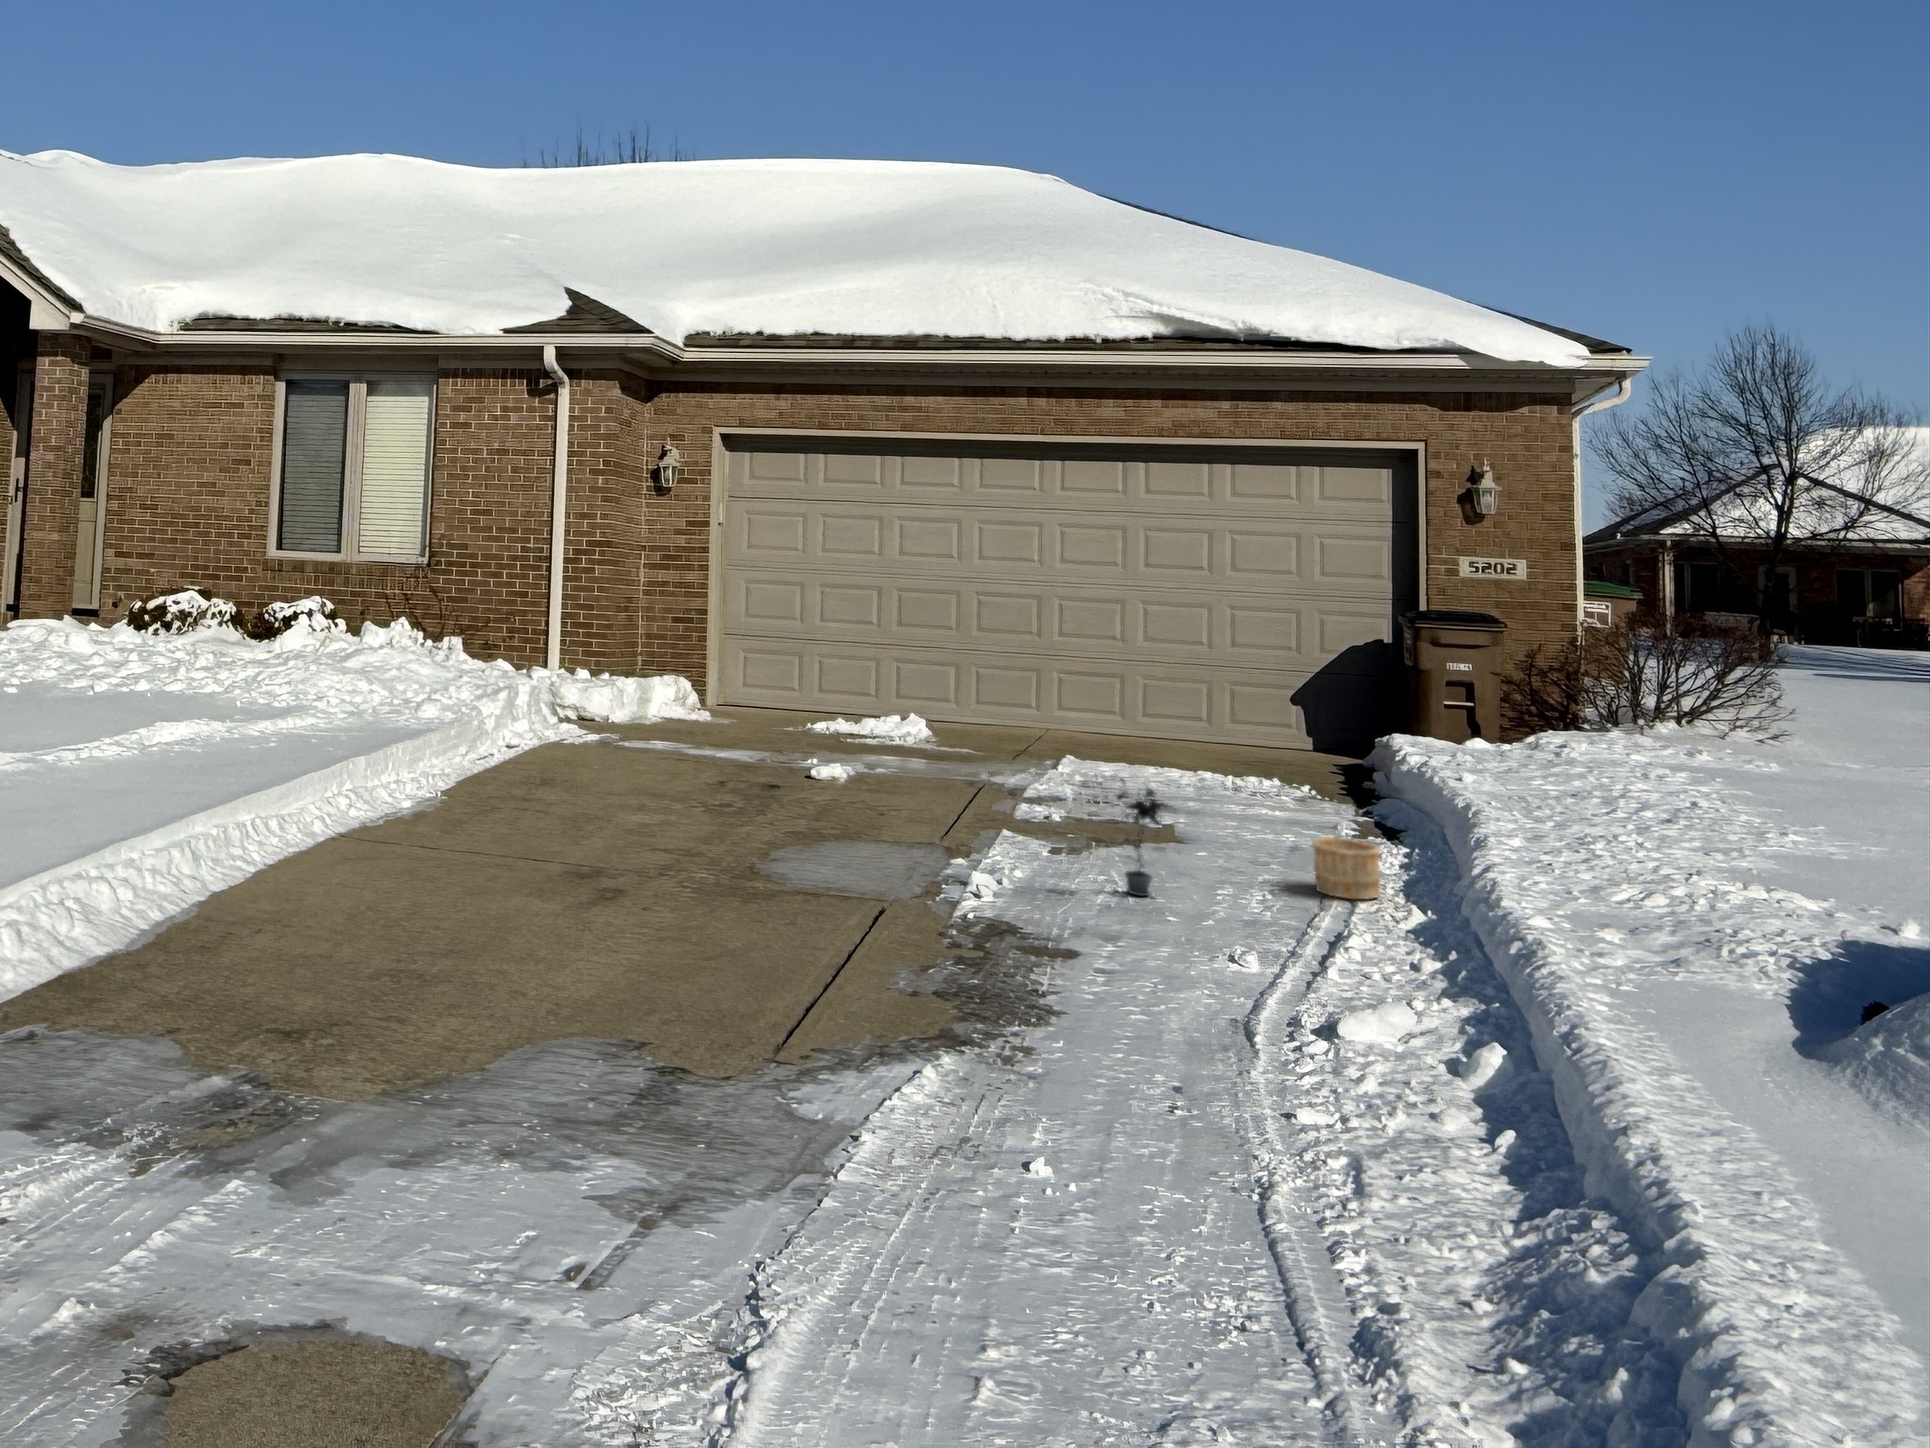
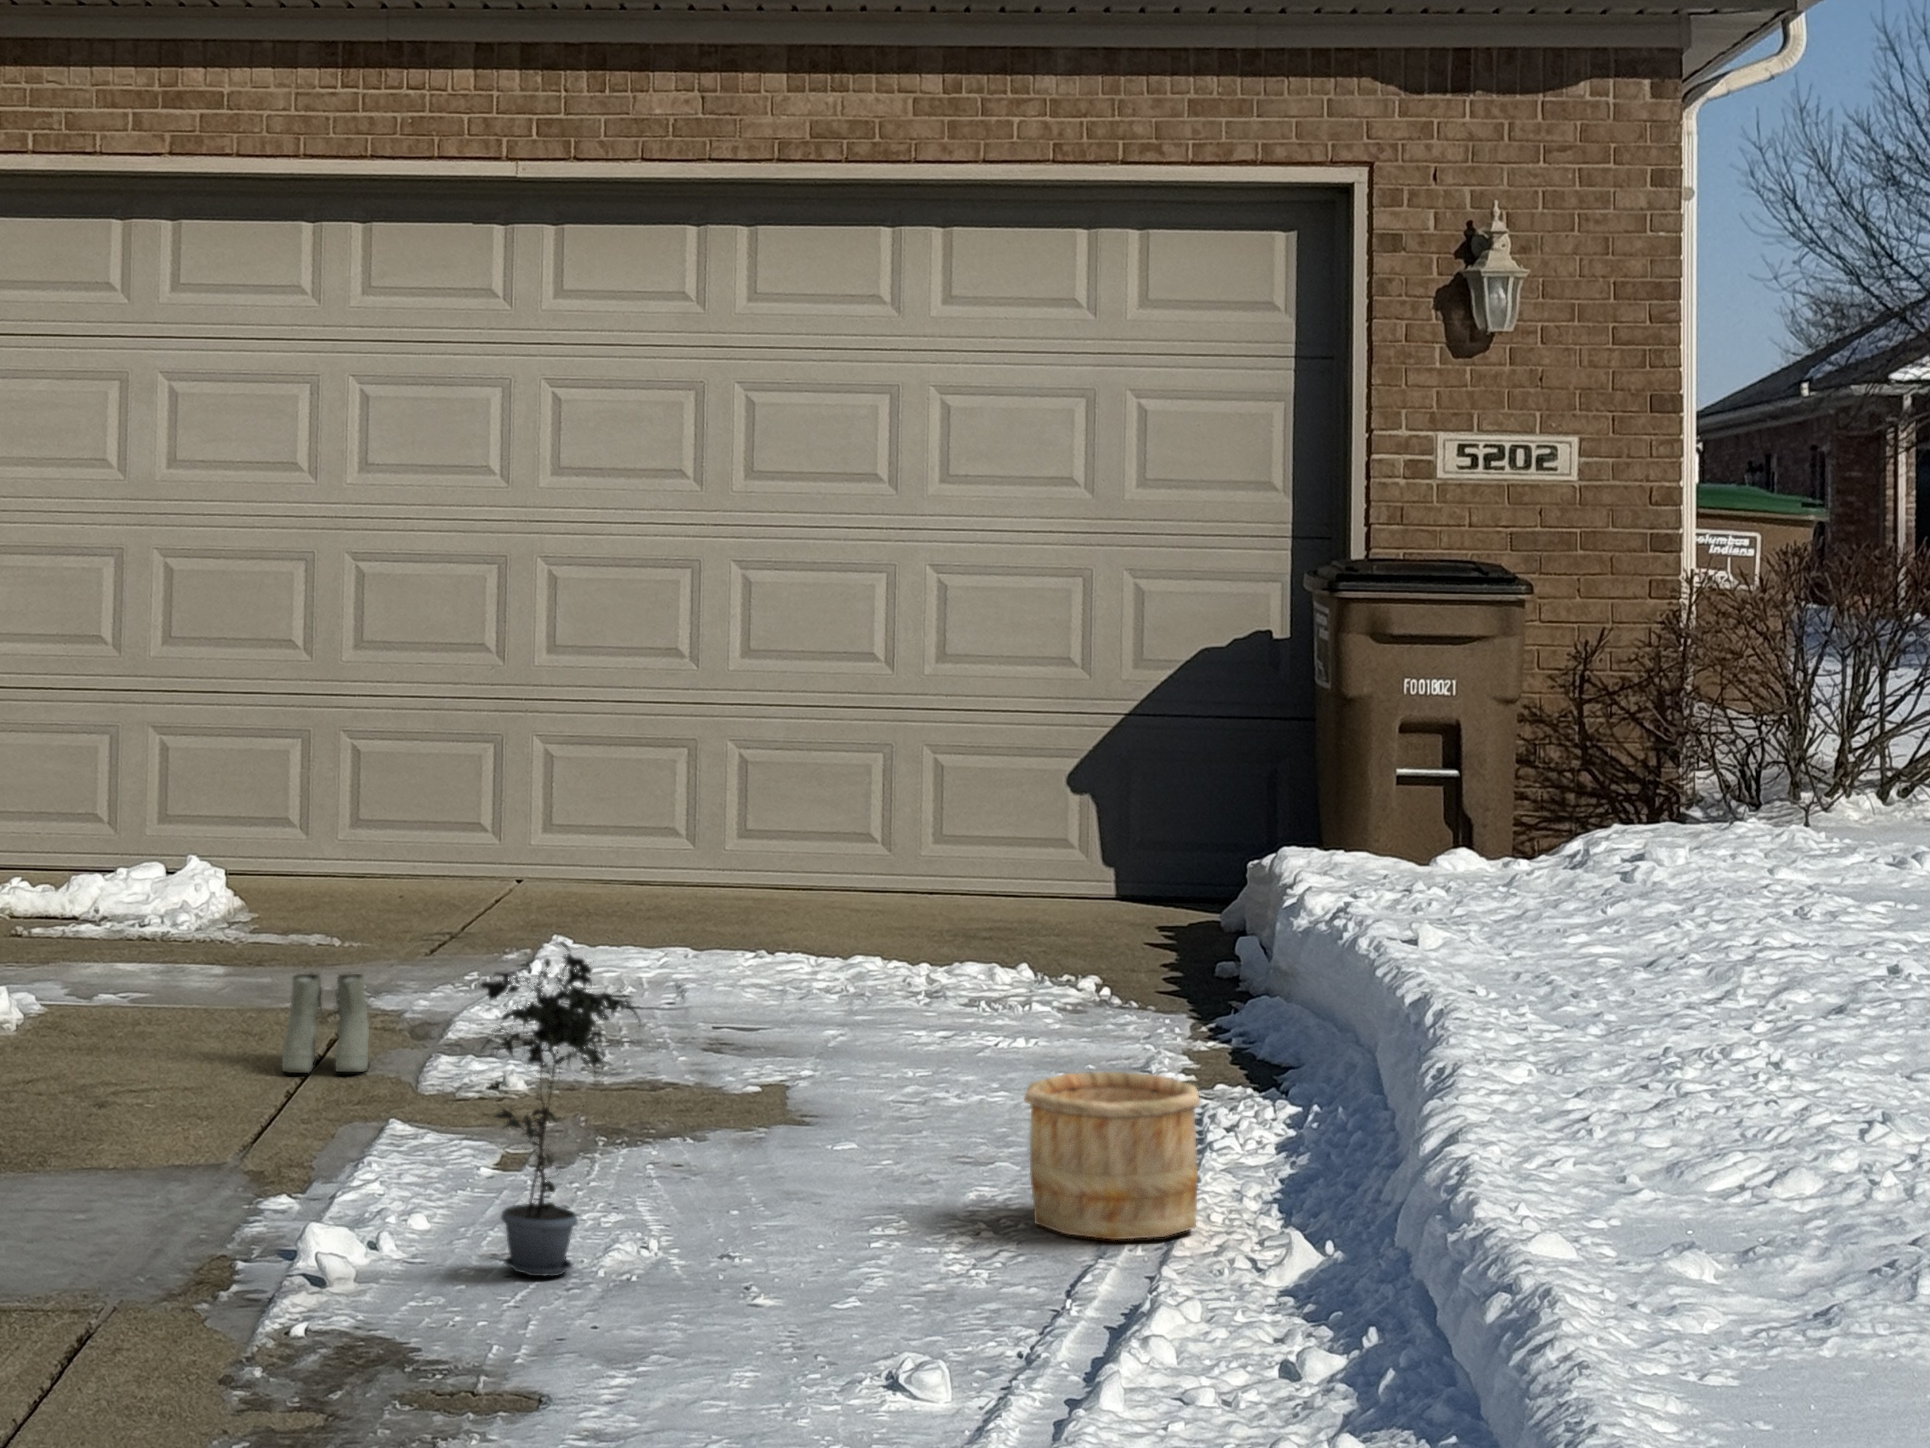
boots: none [1002,774,1035,812] -> present [282,974,369,1073]

